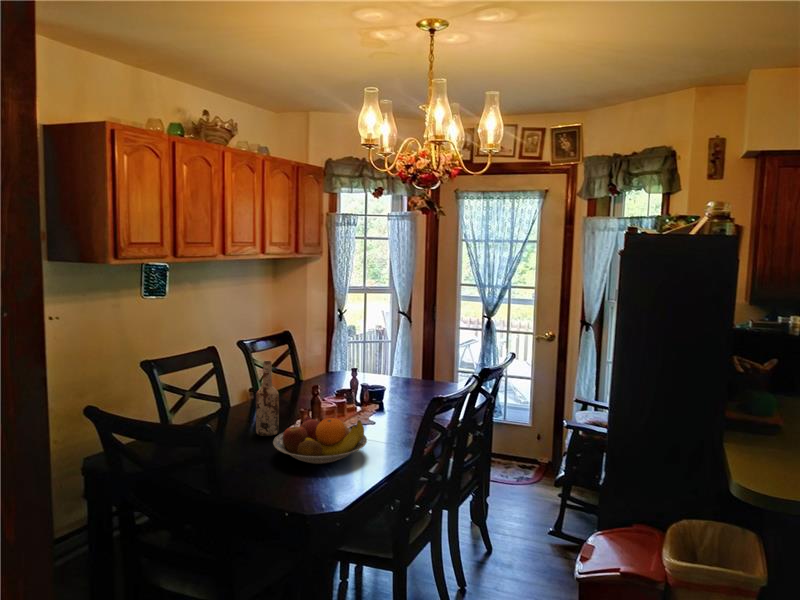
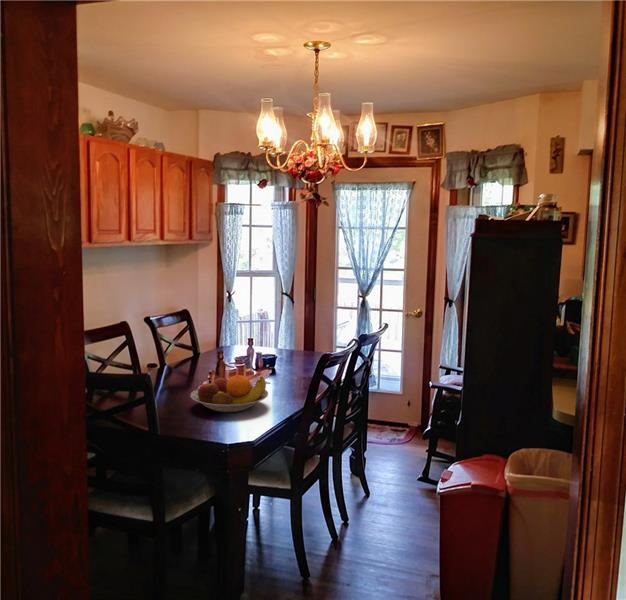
wine bottle: present [256,361,279,436] -> none [170,331,190,394]

